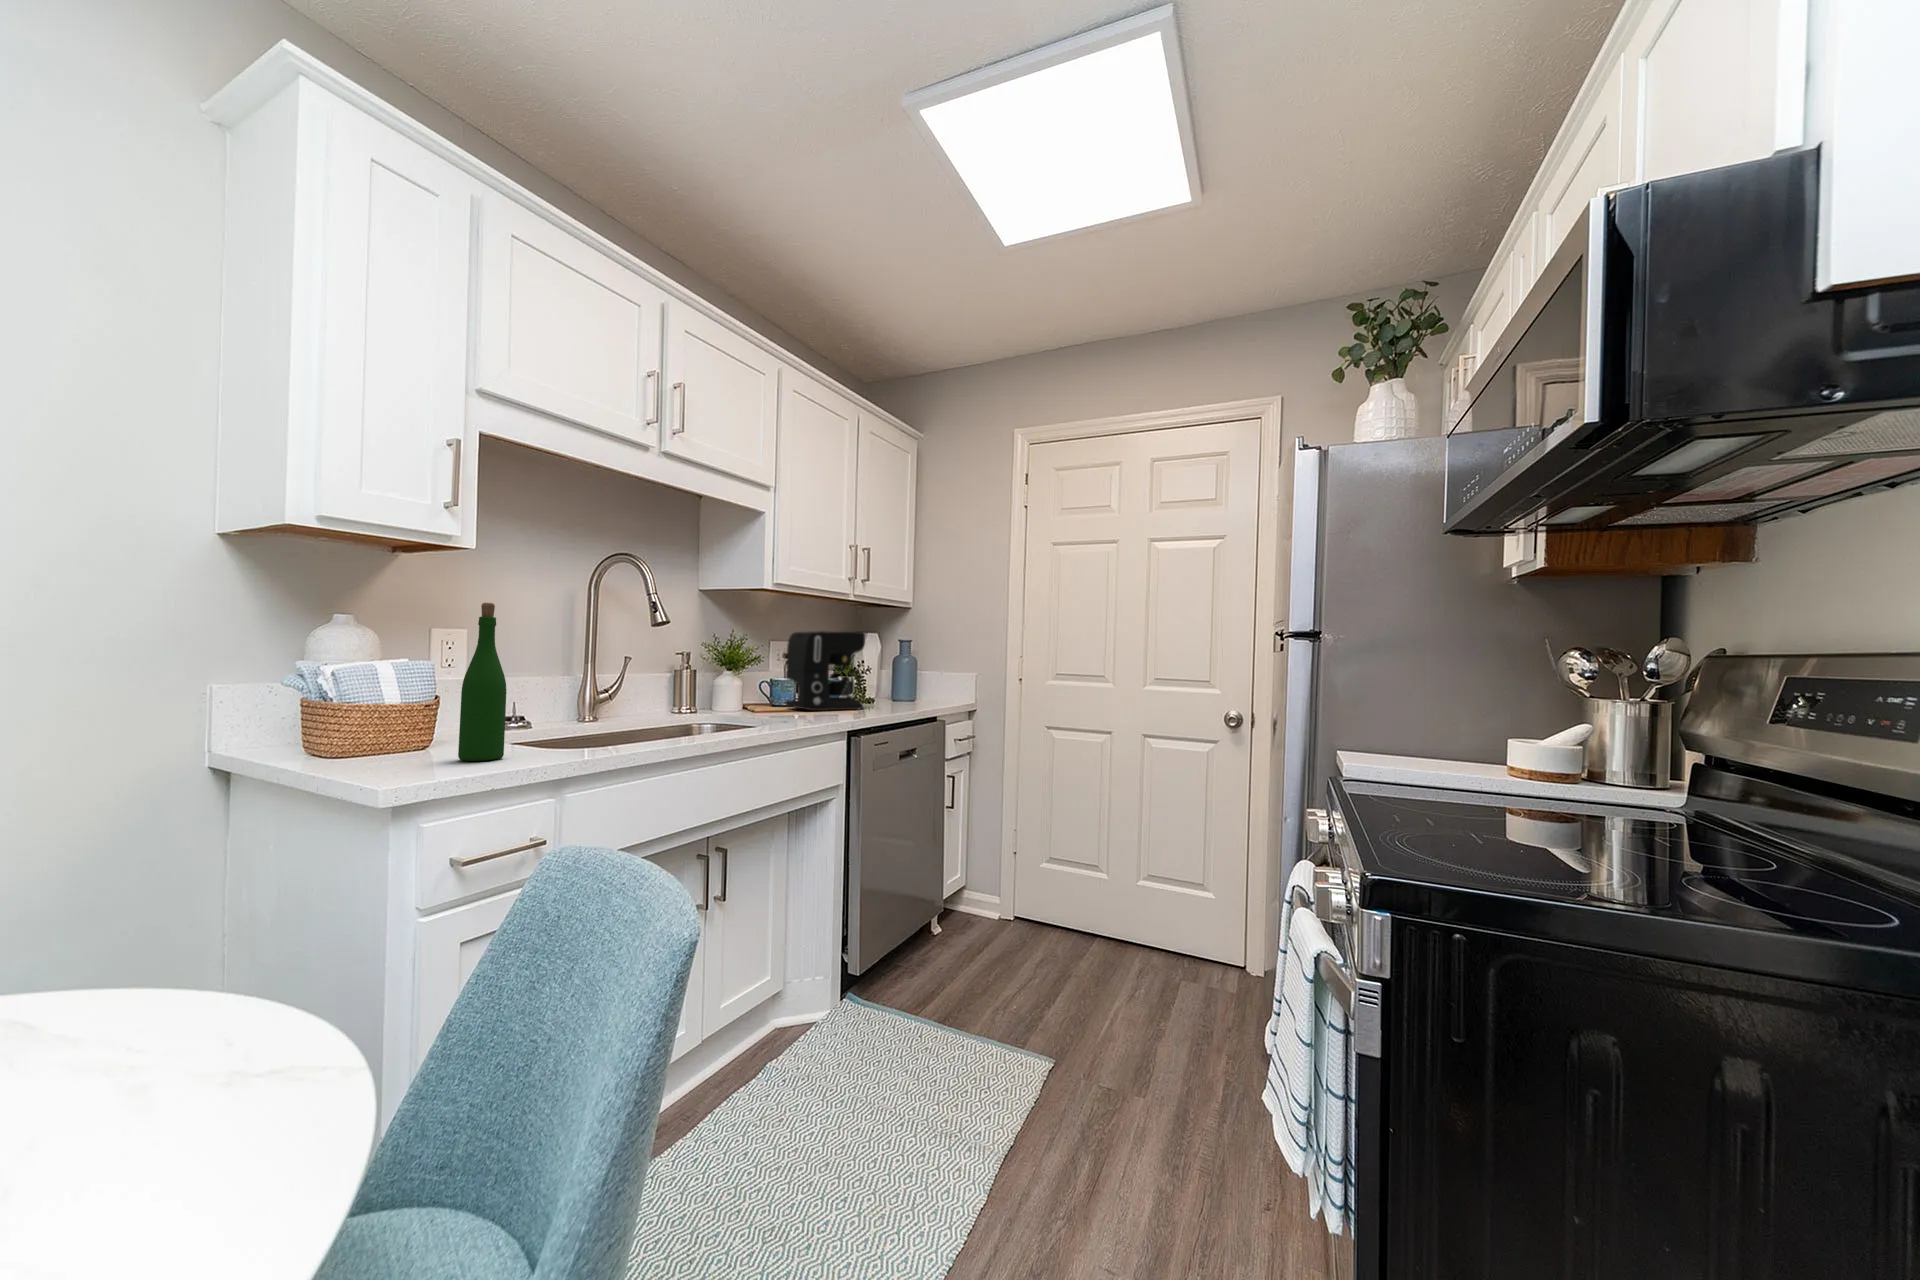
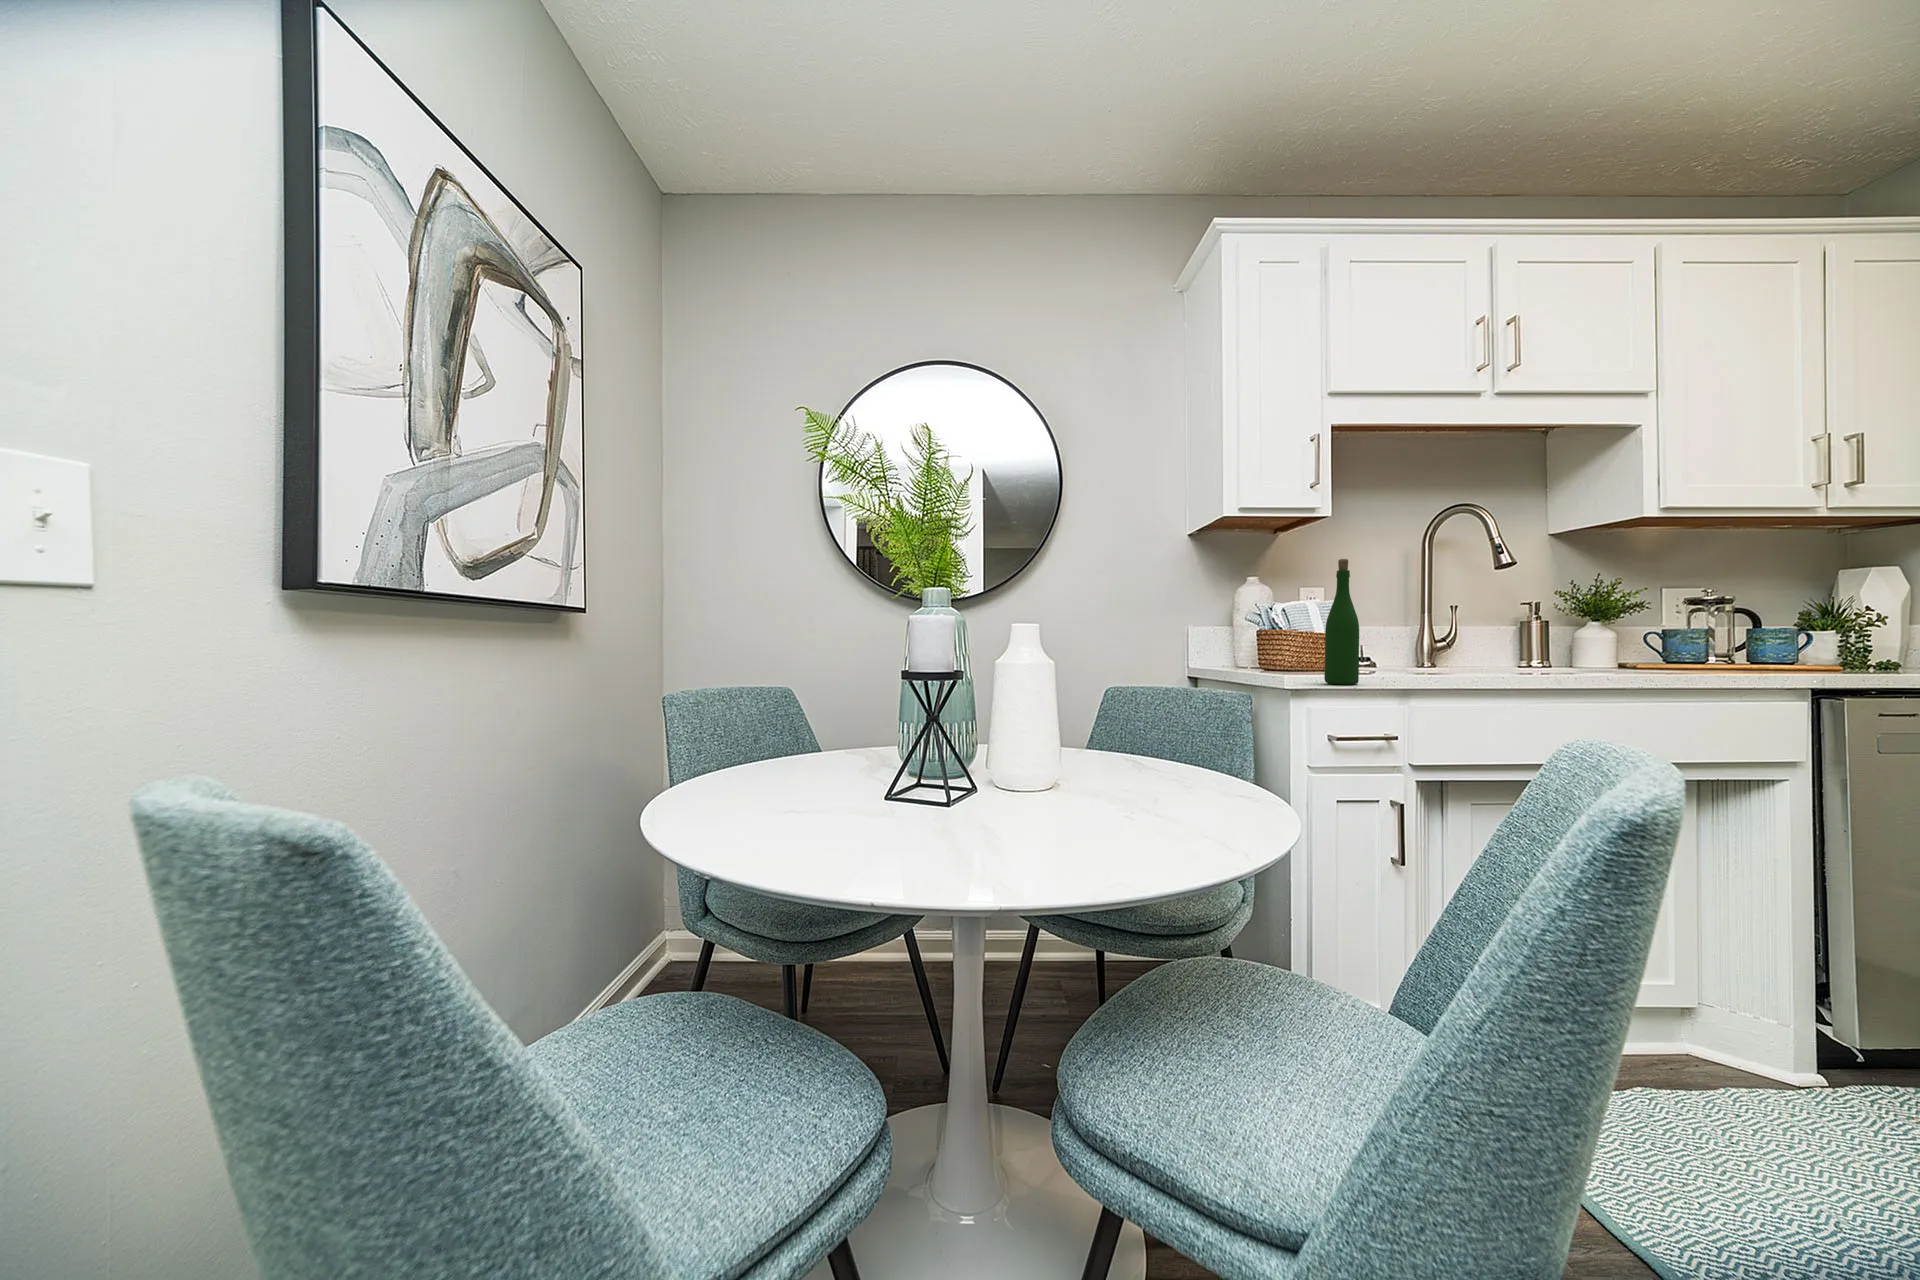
coffee maker: present [785,631,865,711] -> none [1686,561,1846,672]

